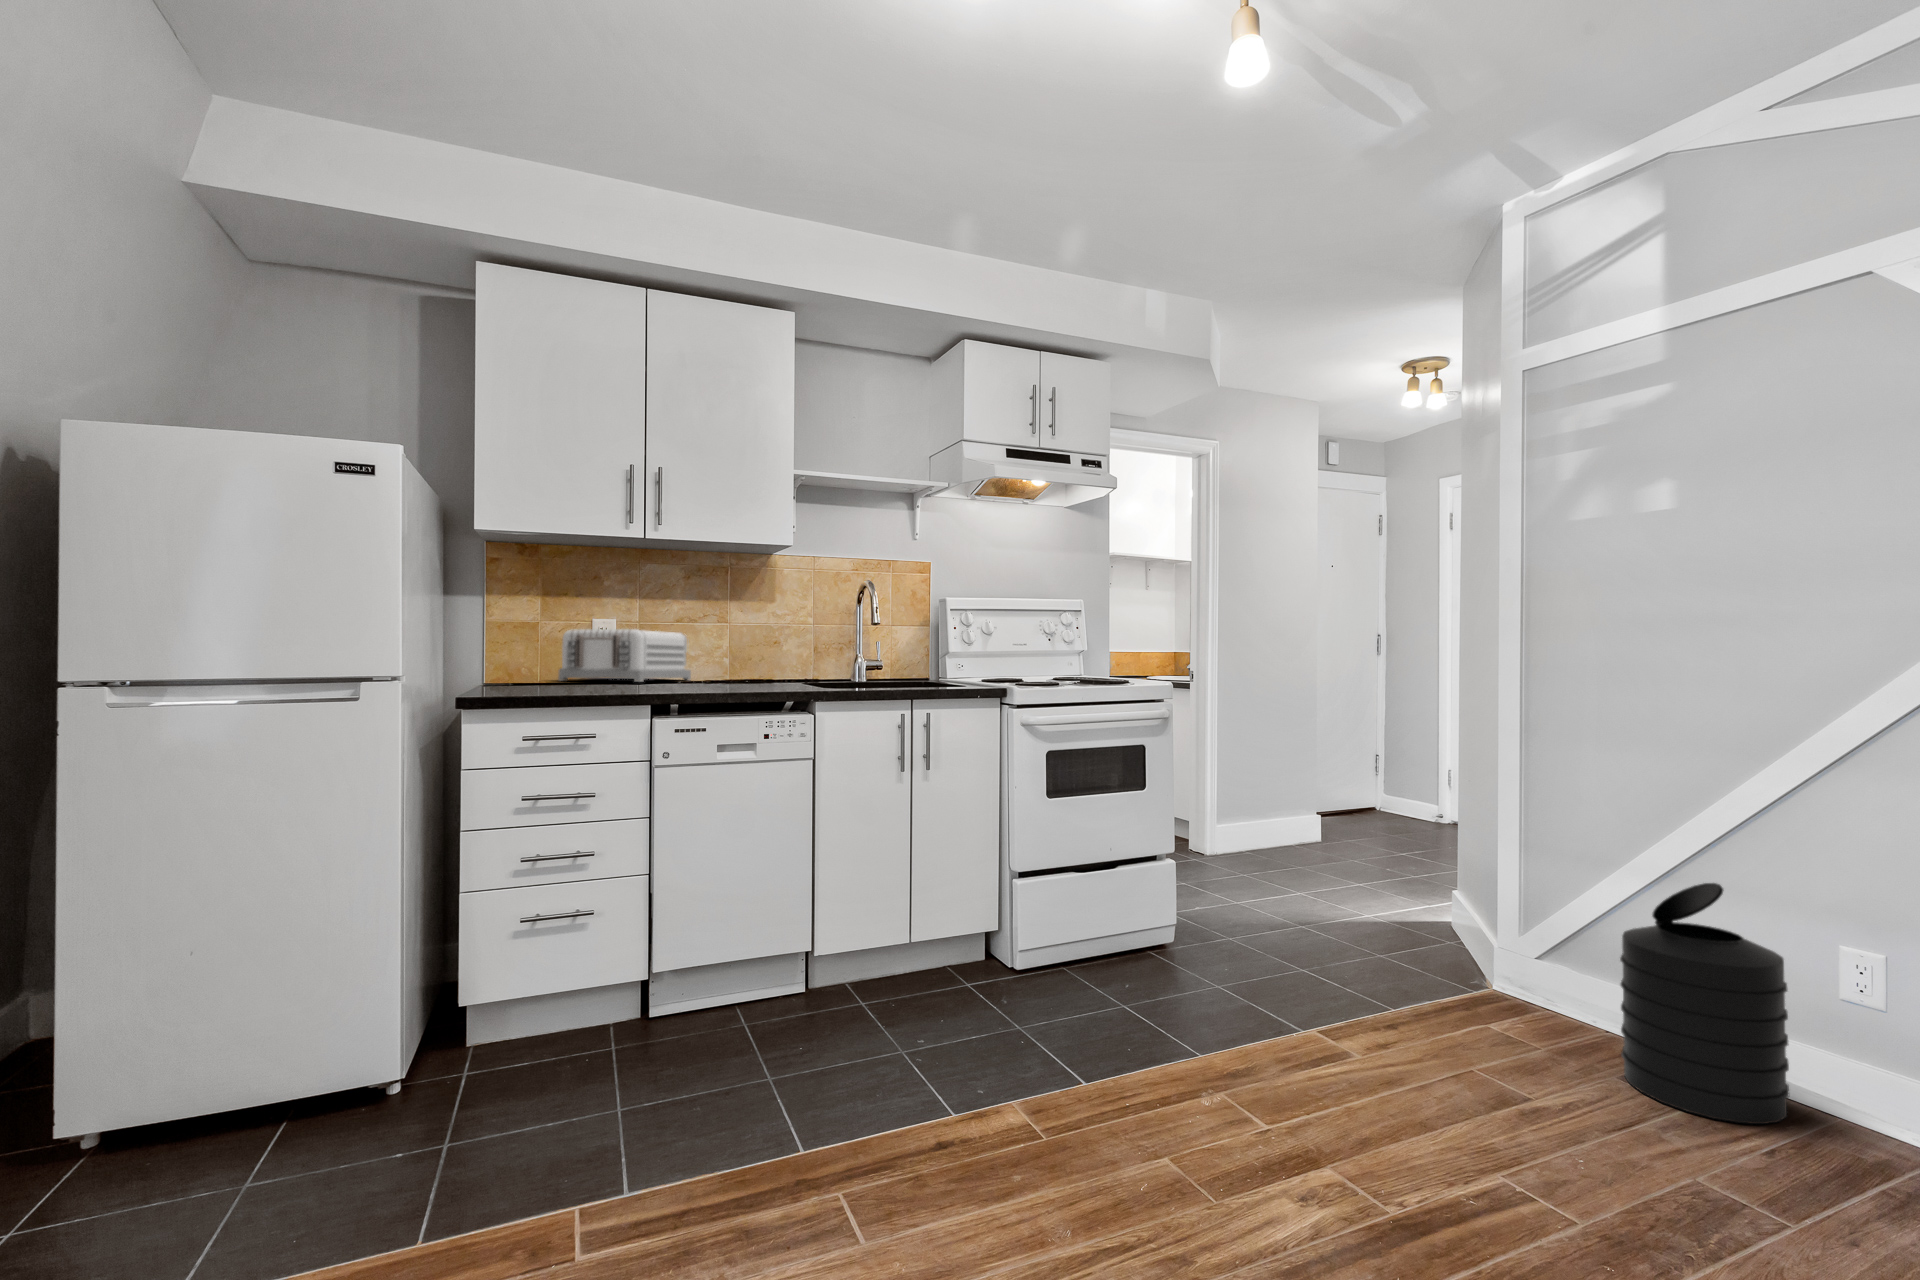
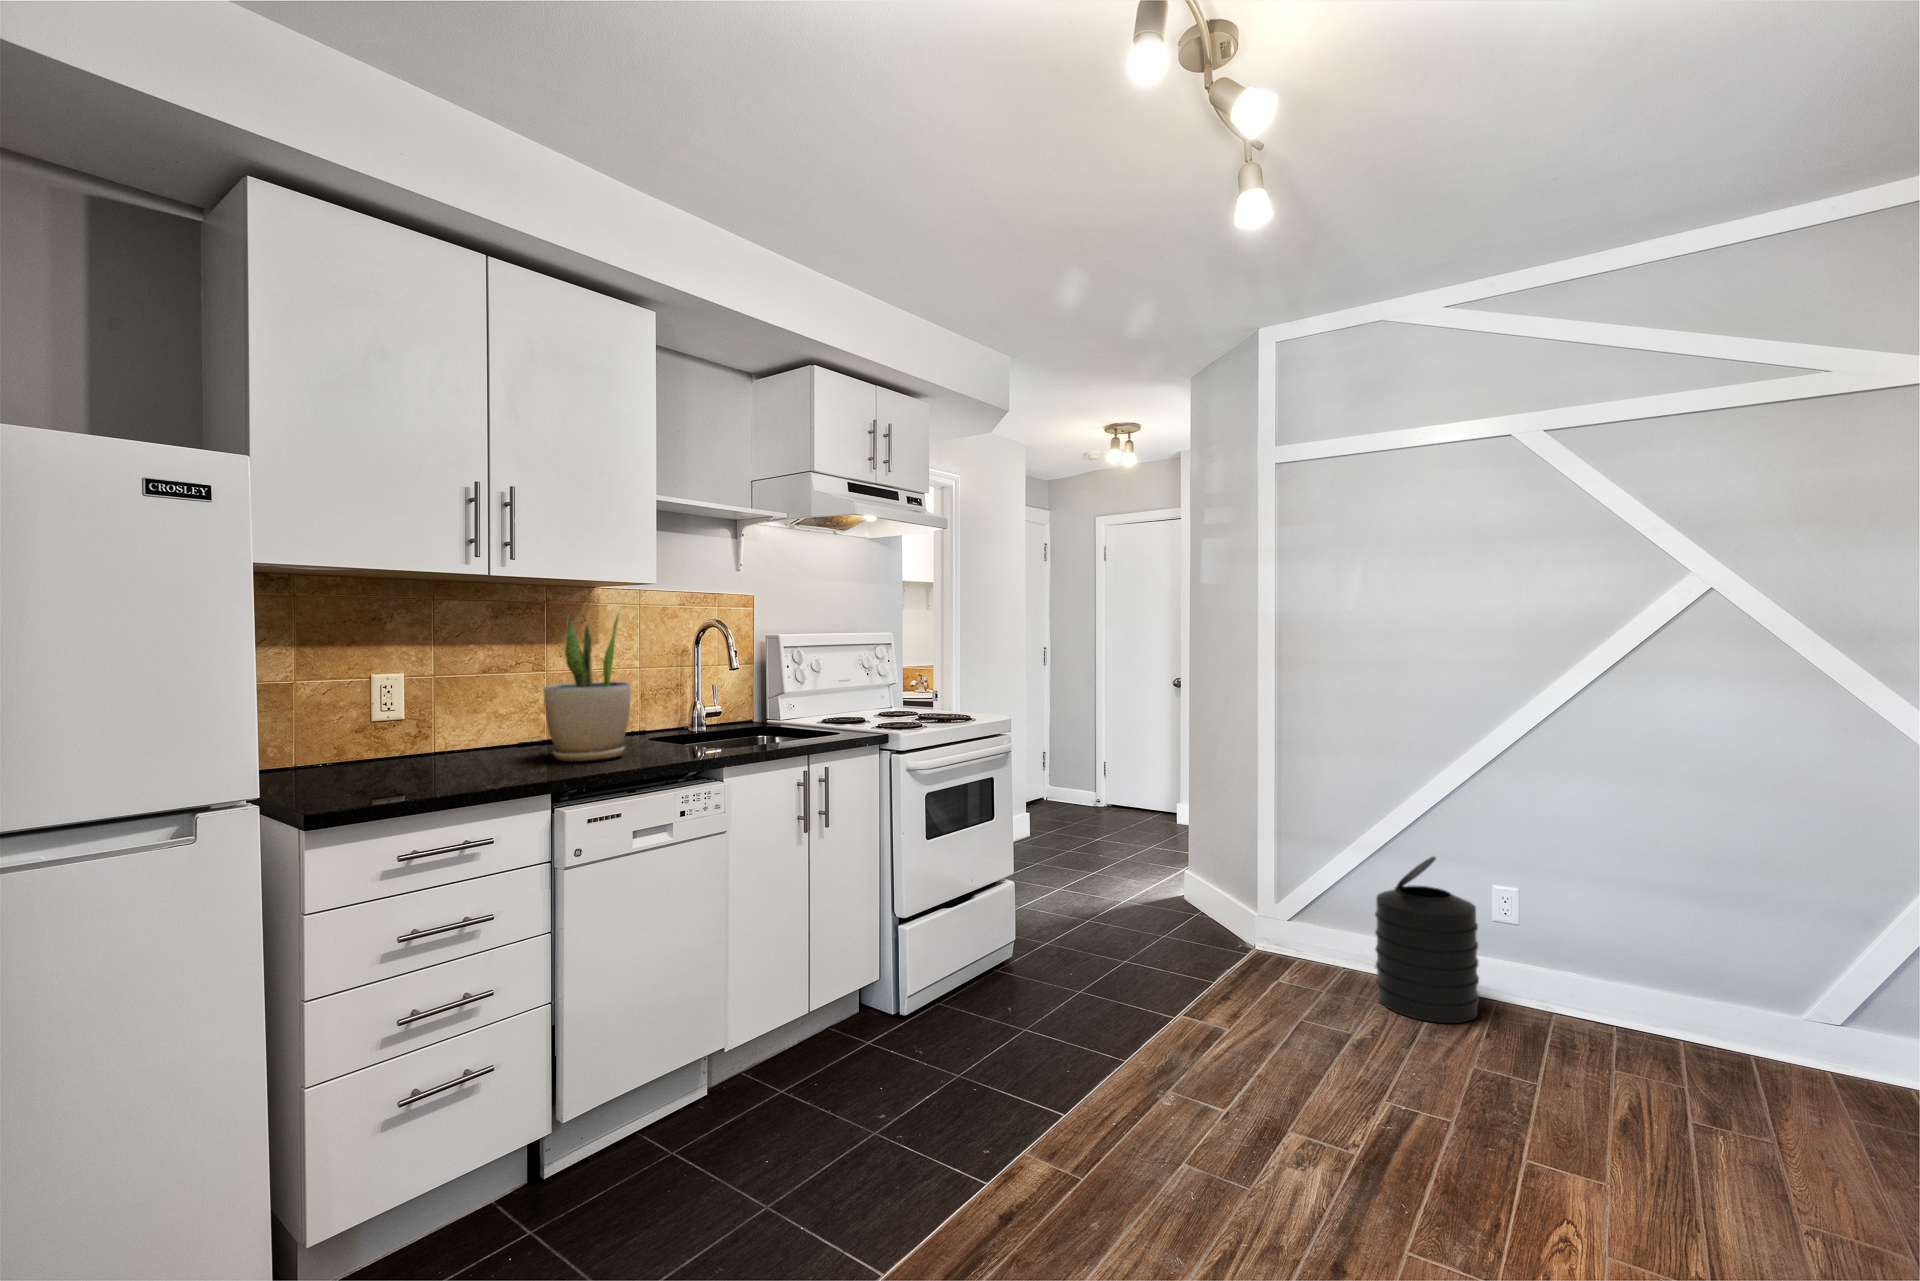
potted plant: none [679,558,749,688] -> present [543,613,631,761]
toaster: present [558,629,691,682] -> none [338,685,503,760]

